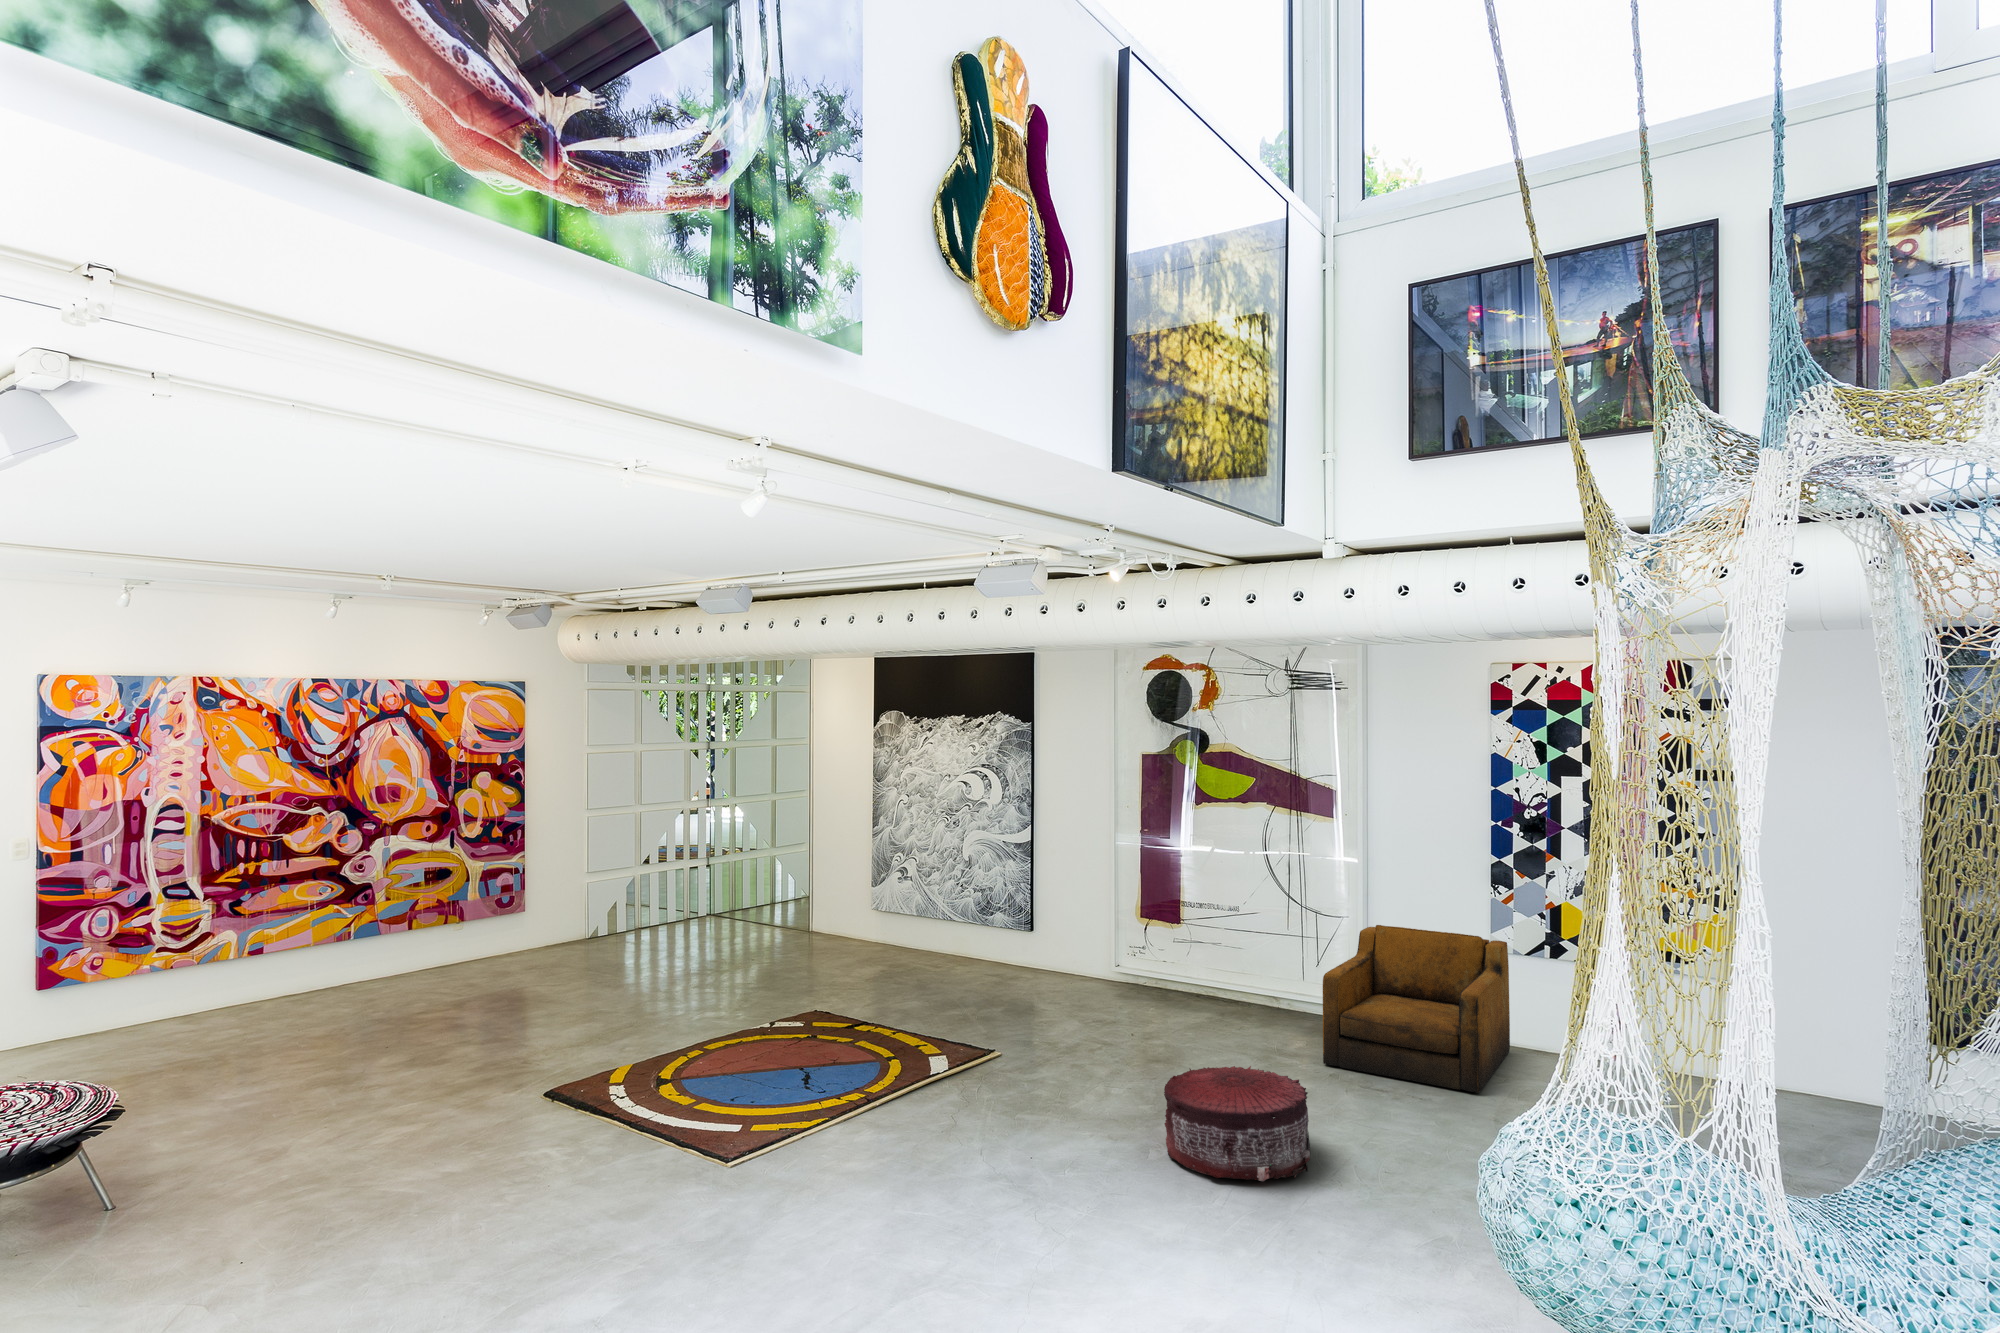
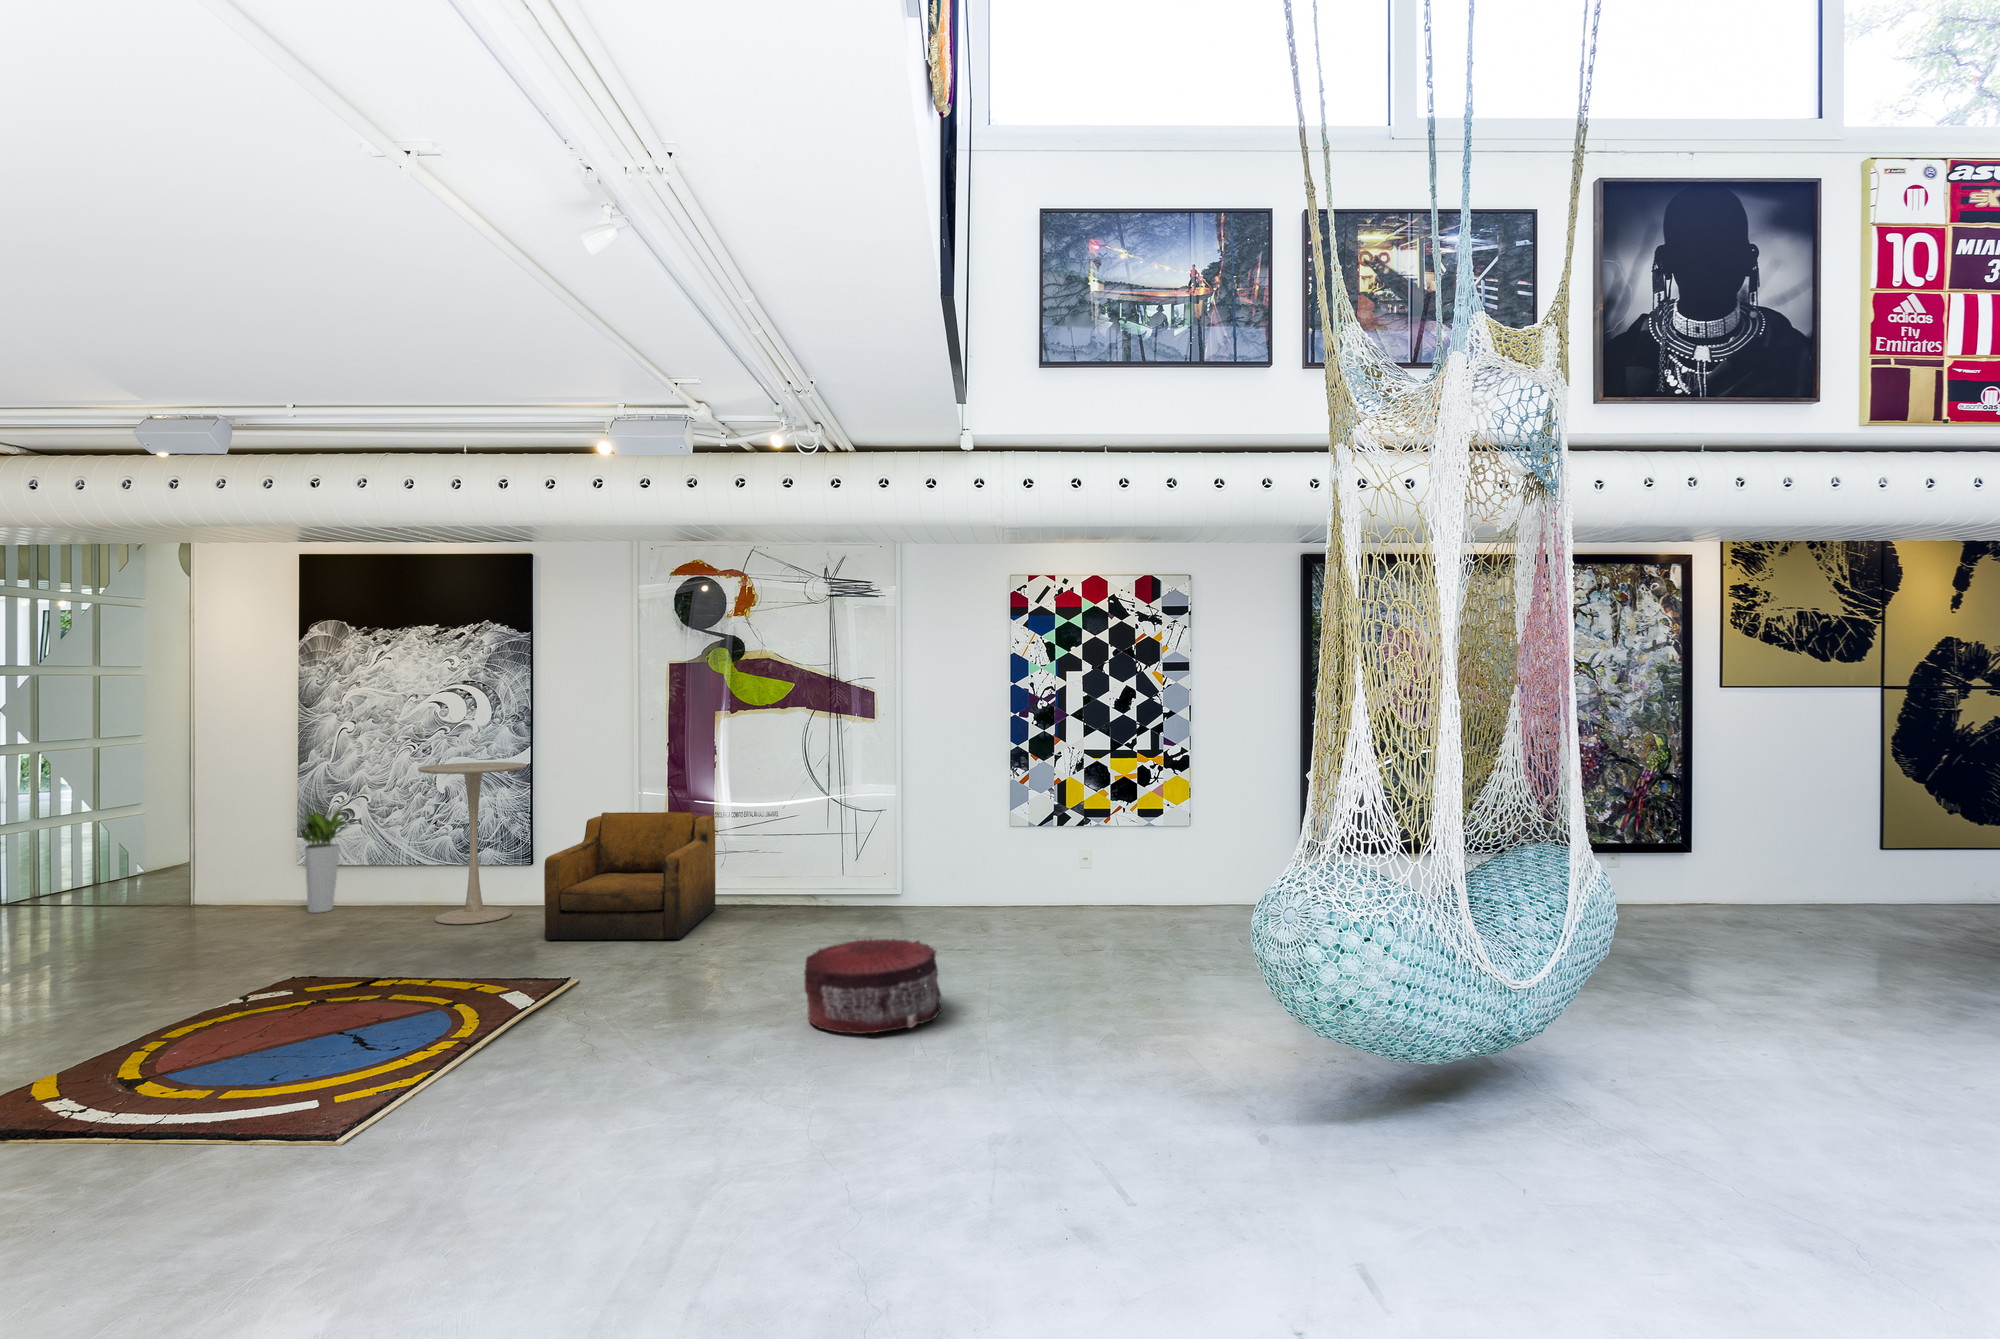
pedestal table: none [937,836,1022,979] -> present [418,762,527,924]
planter: none [862,864,905,951] -> present [300,808,346,913]
armchair: present [1323,925,1510,1093] -> present [544,812,716,940]

